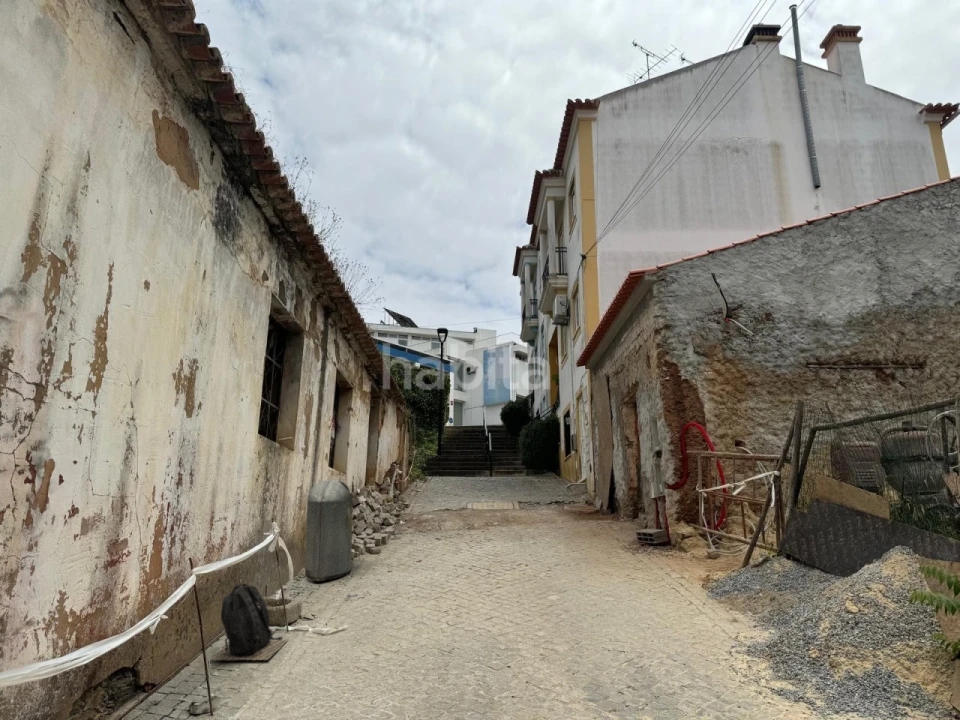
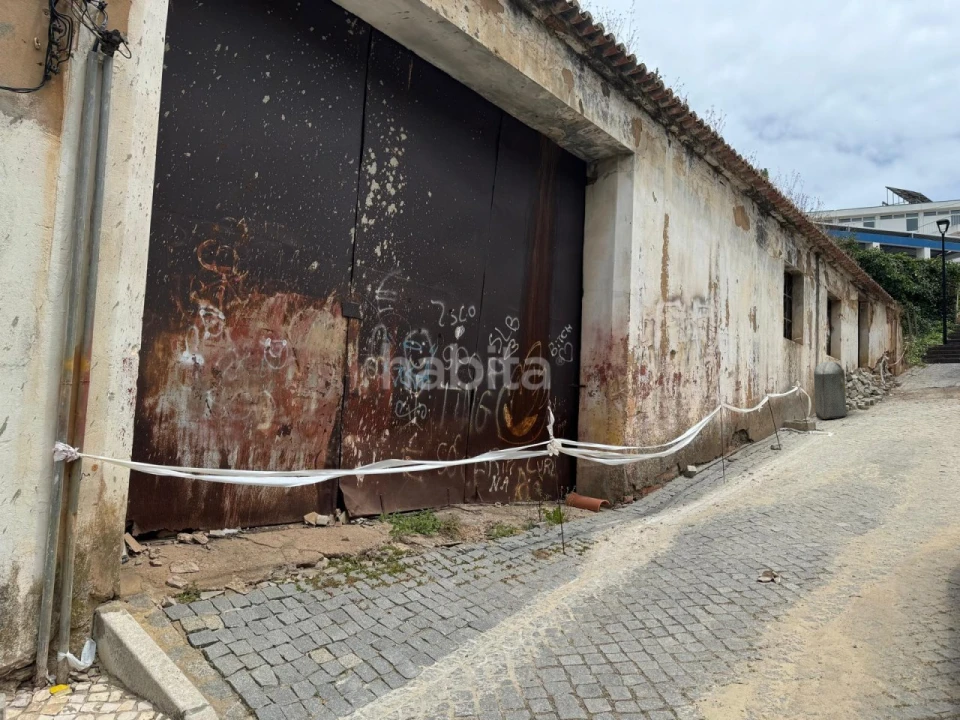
backpack: present [210,583,288,660] -> none [772,408,812,440]

